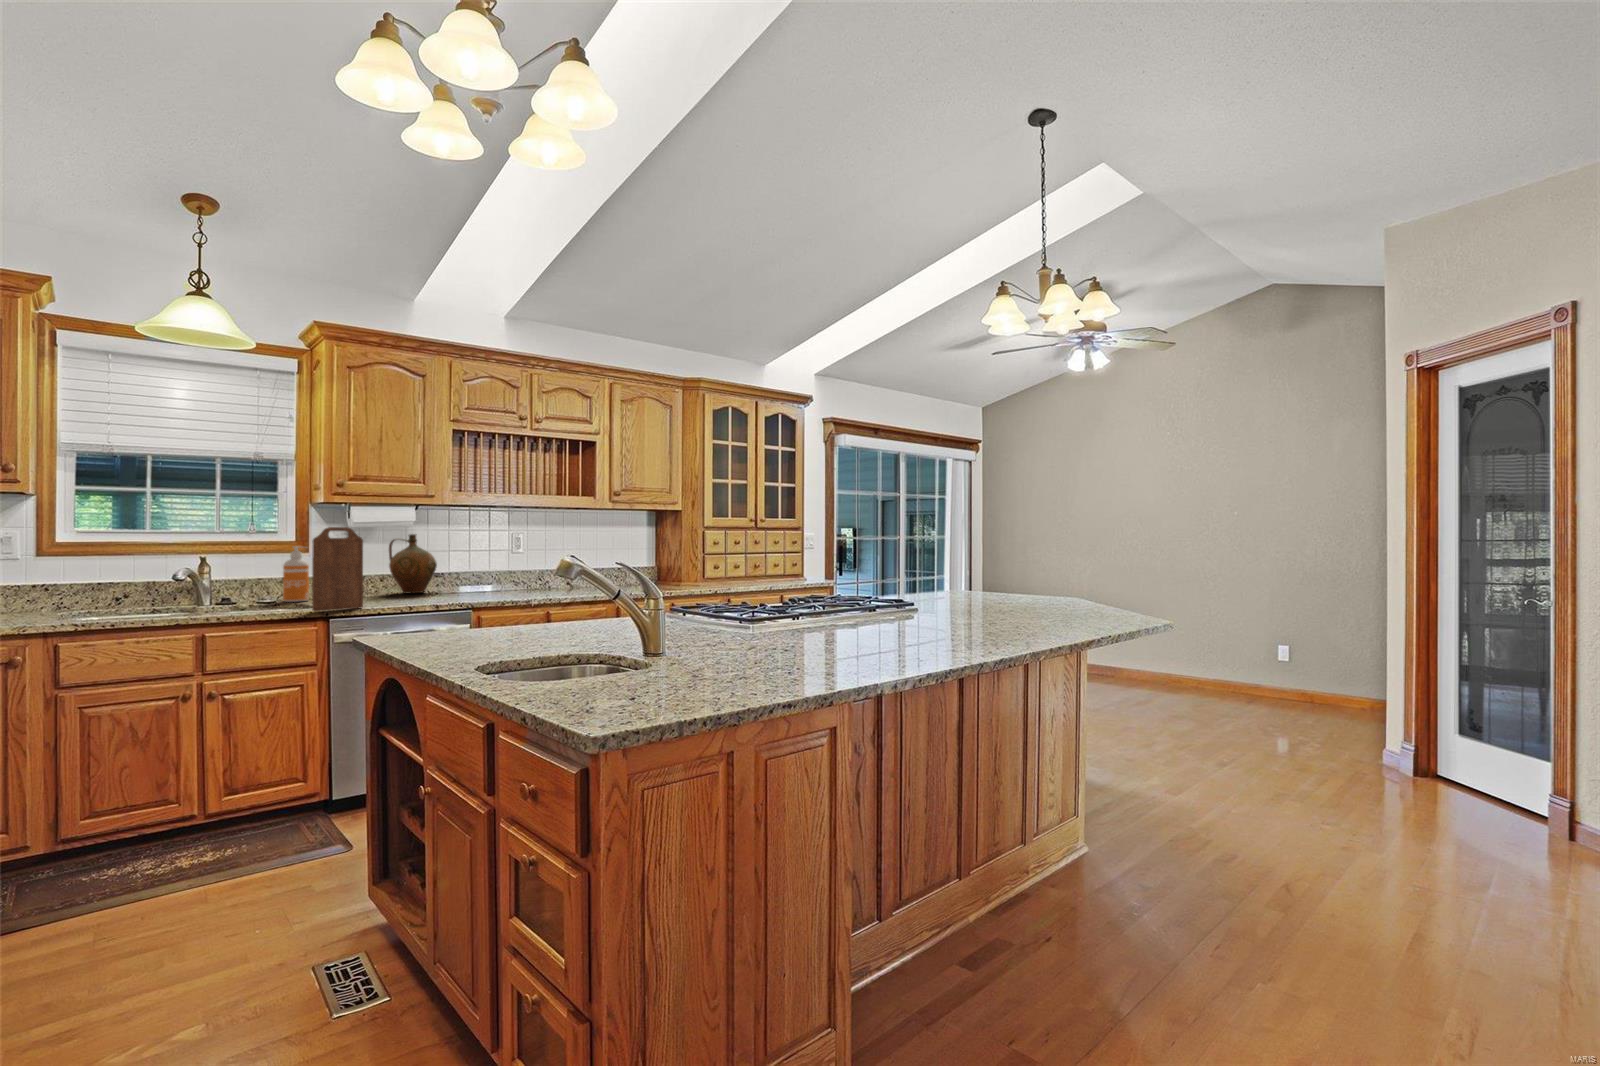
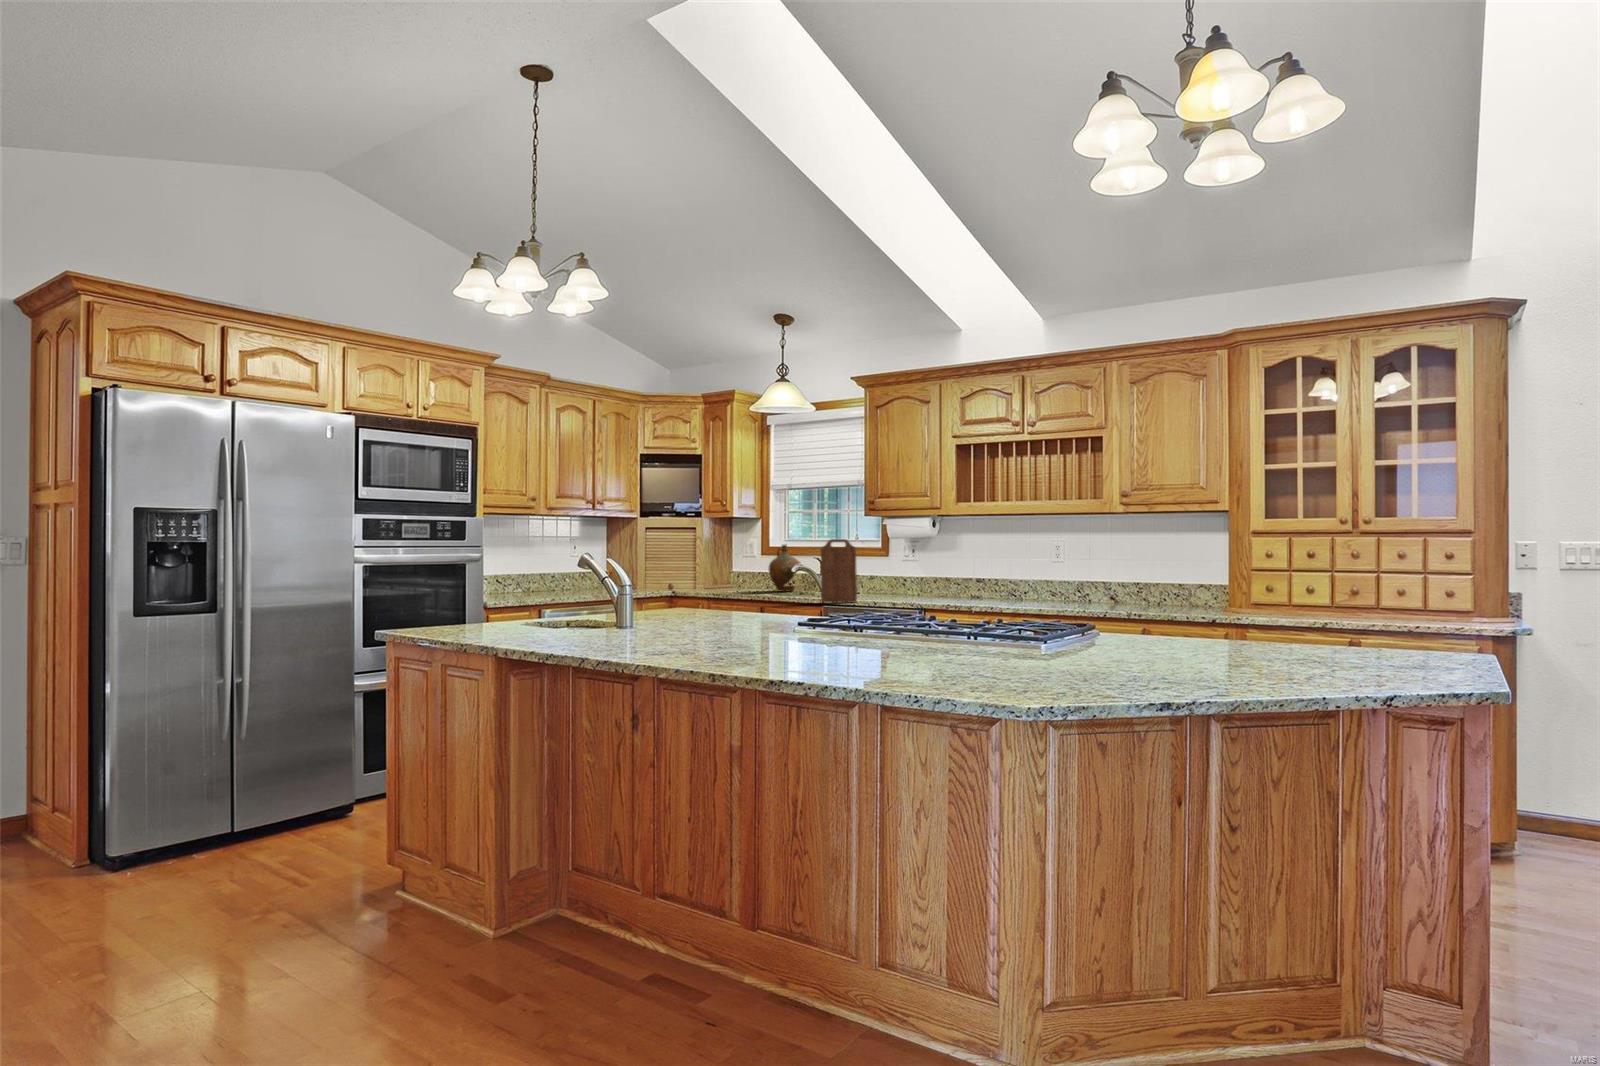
ceramic jug: present [389,534,437,593] -> present [769,544,800,592]
soap dispenser: present [283,546,309,602] -> none [861,552,879,595]

